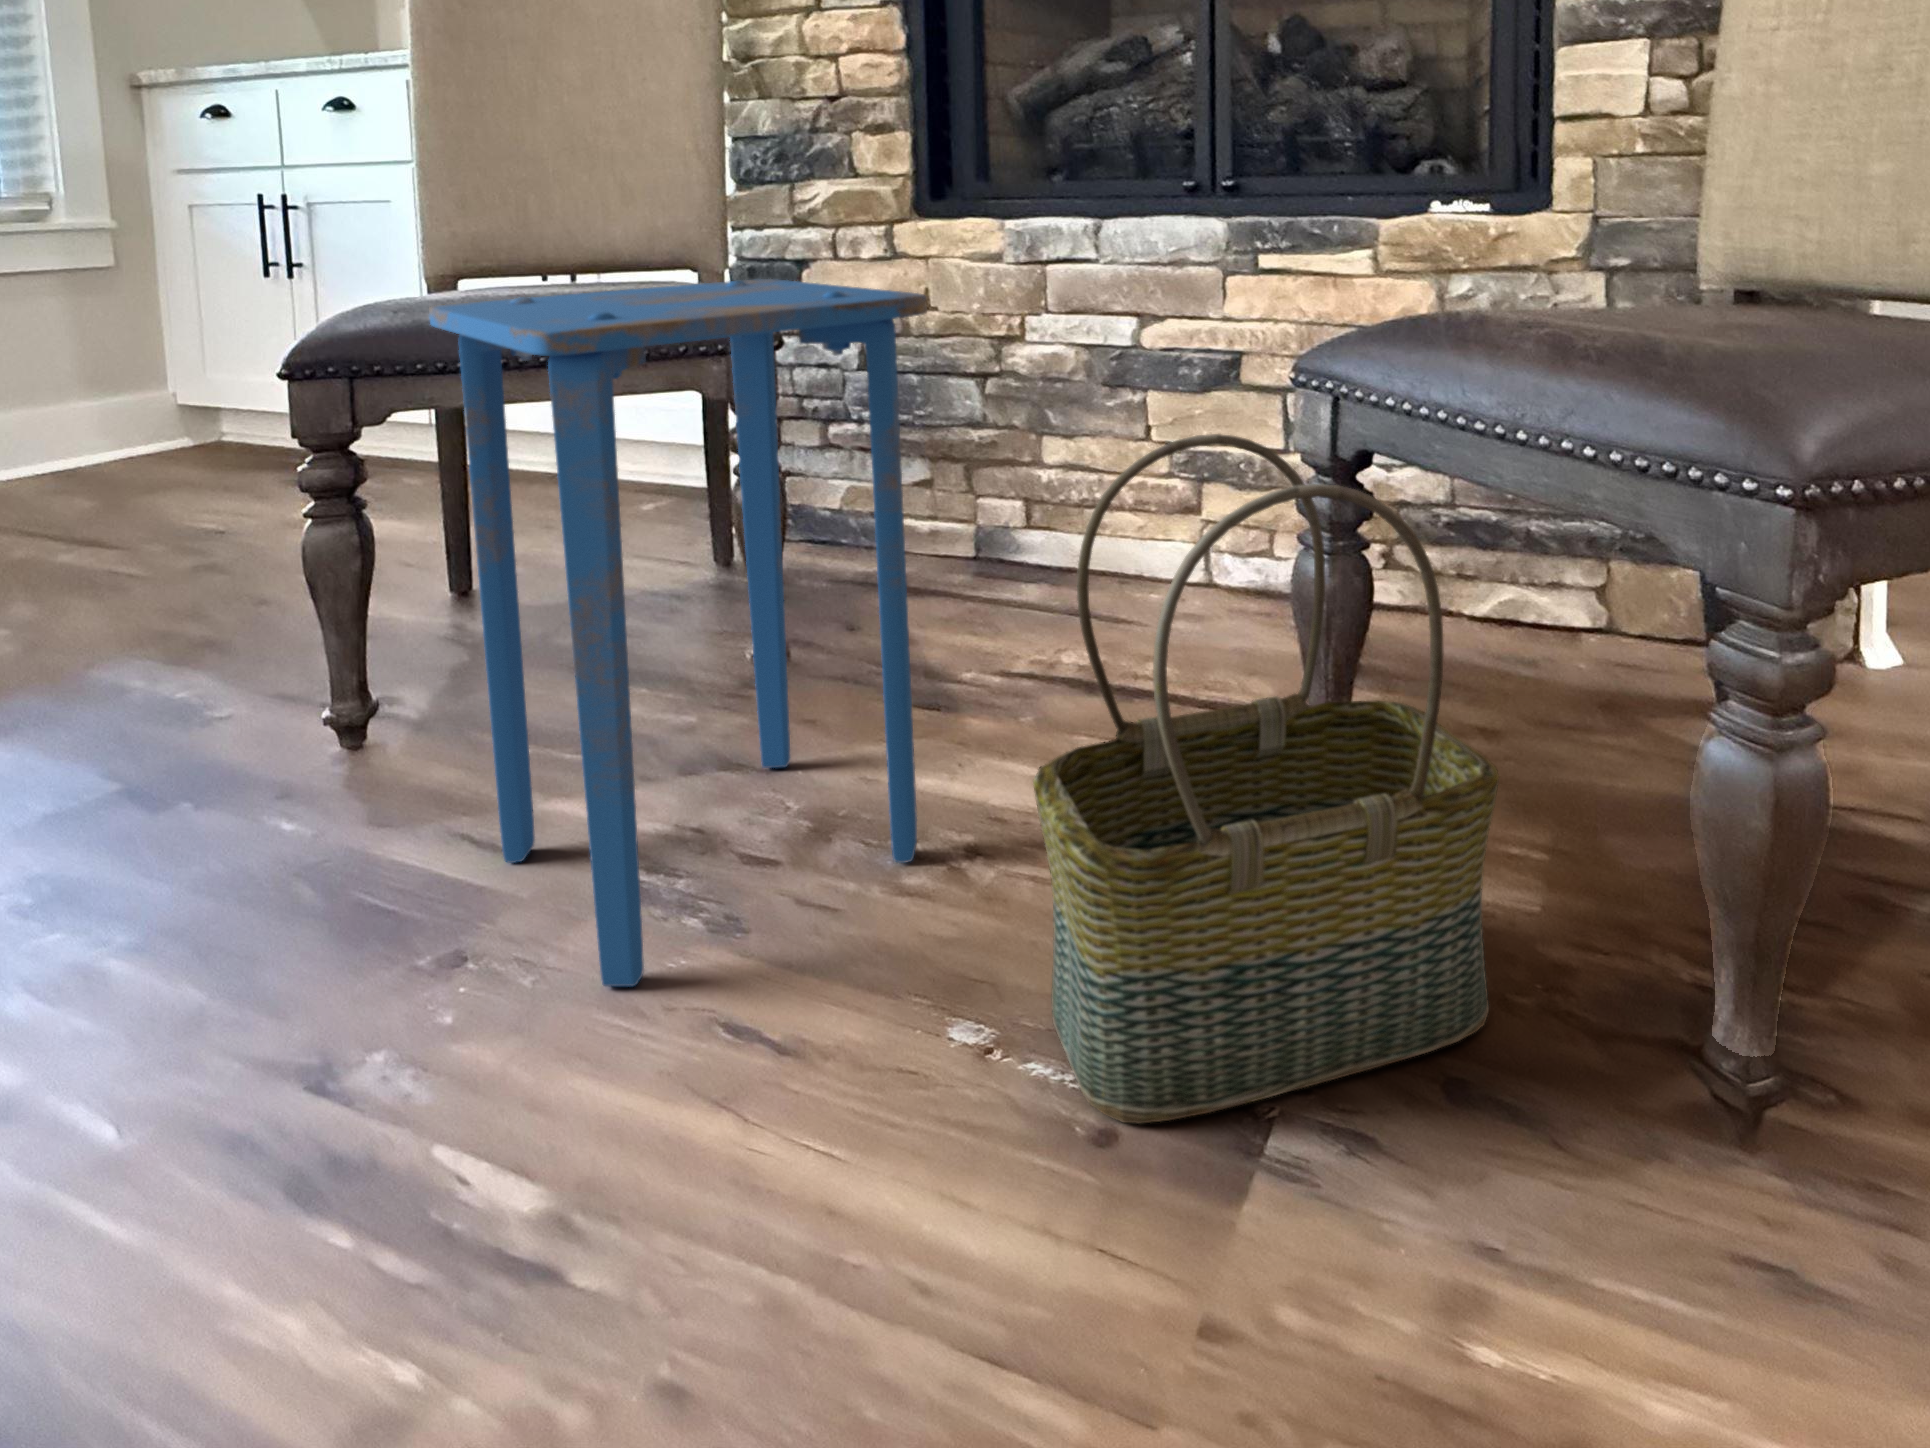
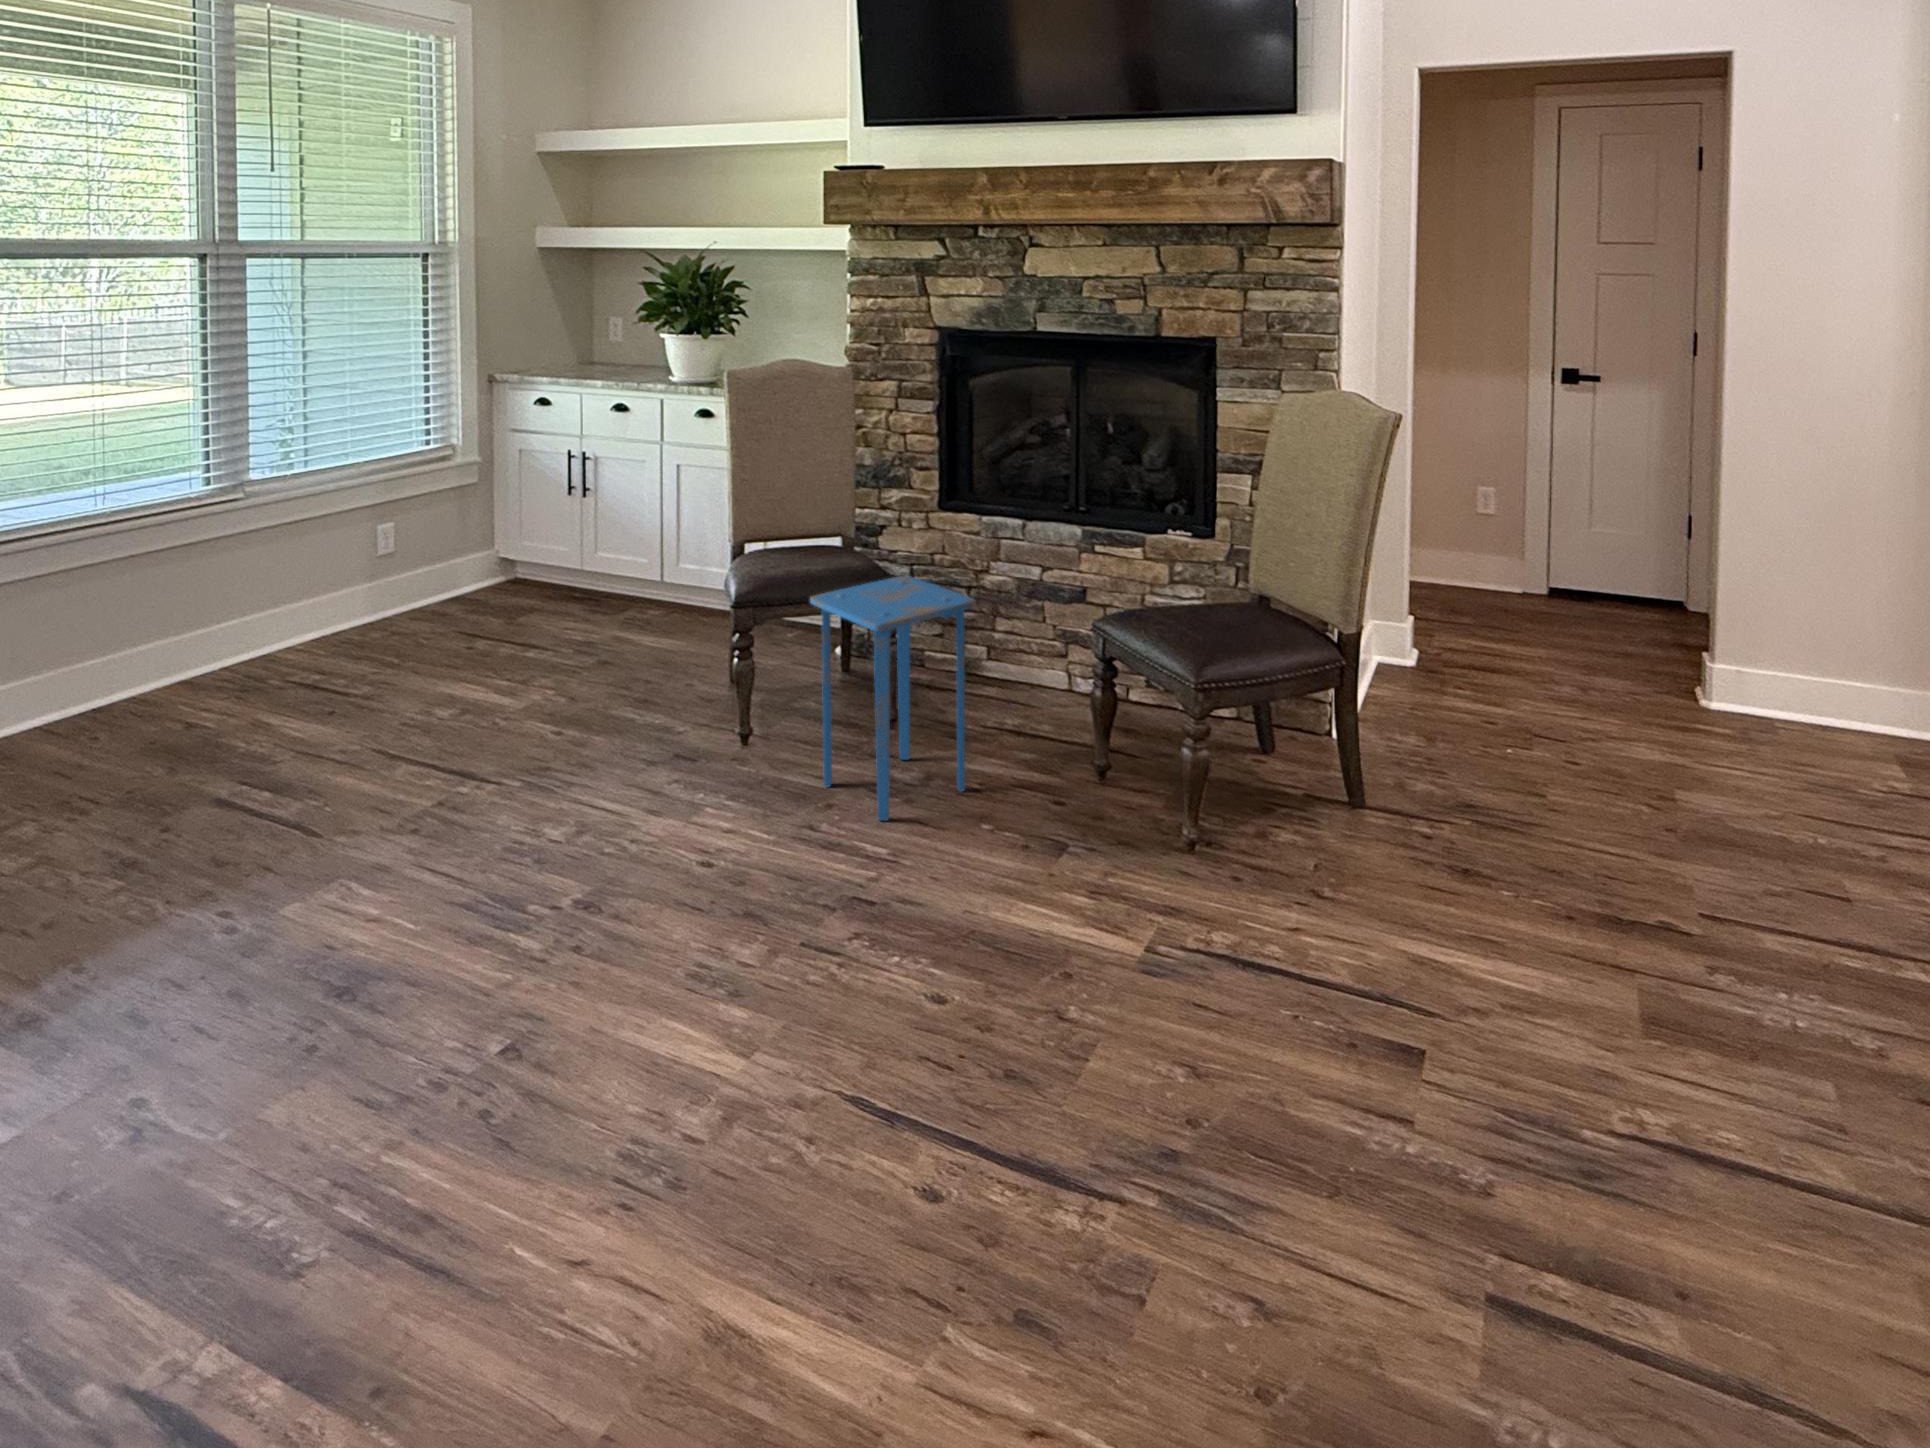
basket: present [1033,434,1499,1124] -> none [1013,656,1148,853]

